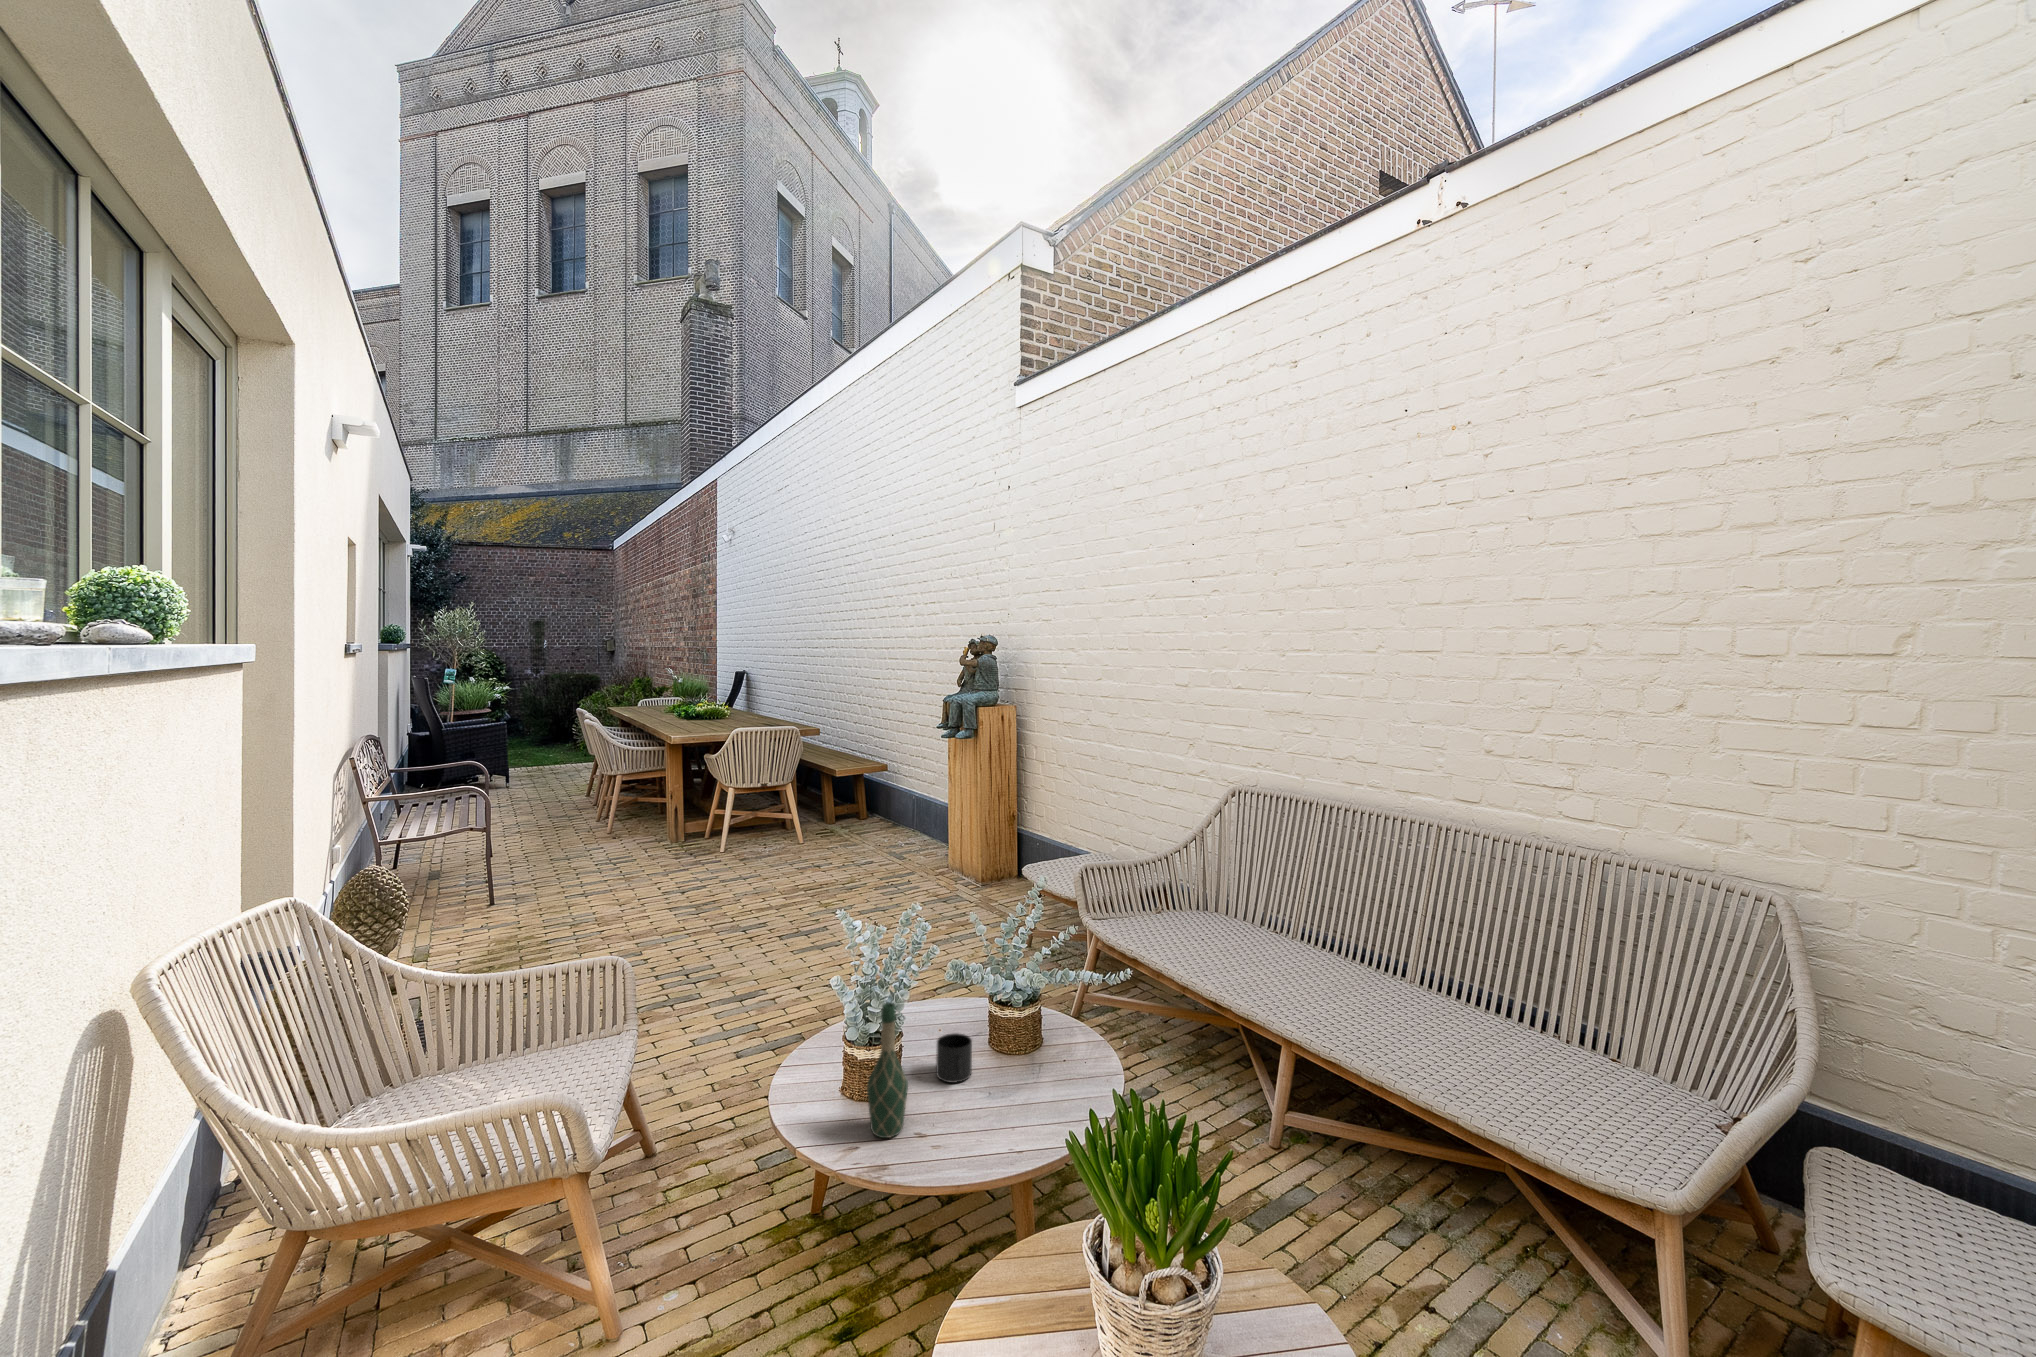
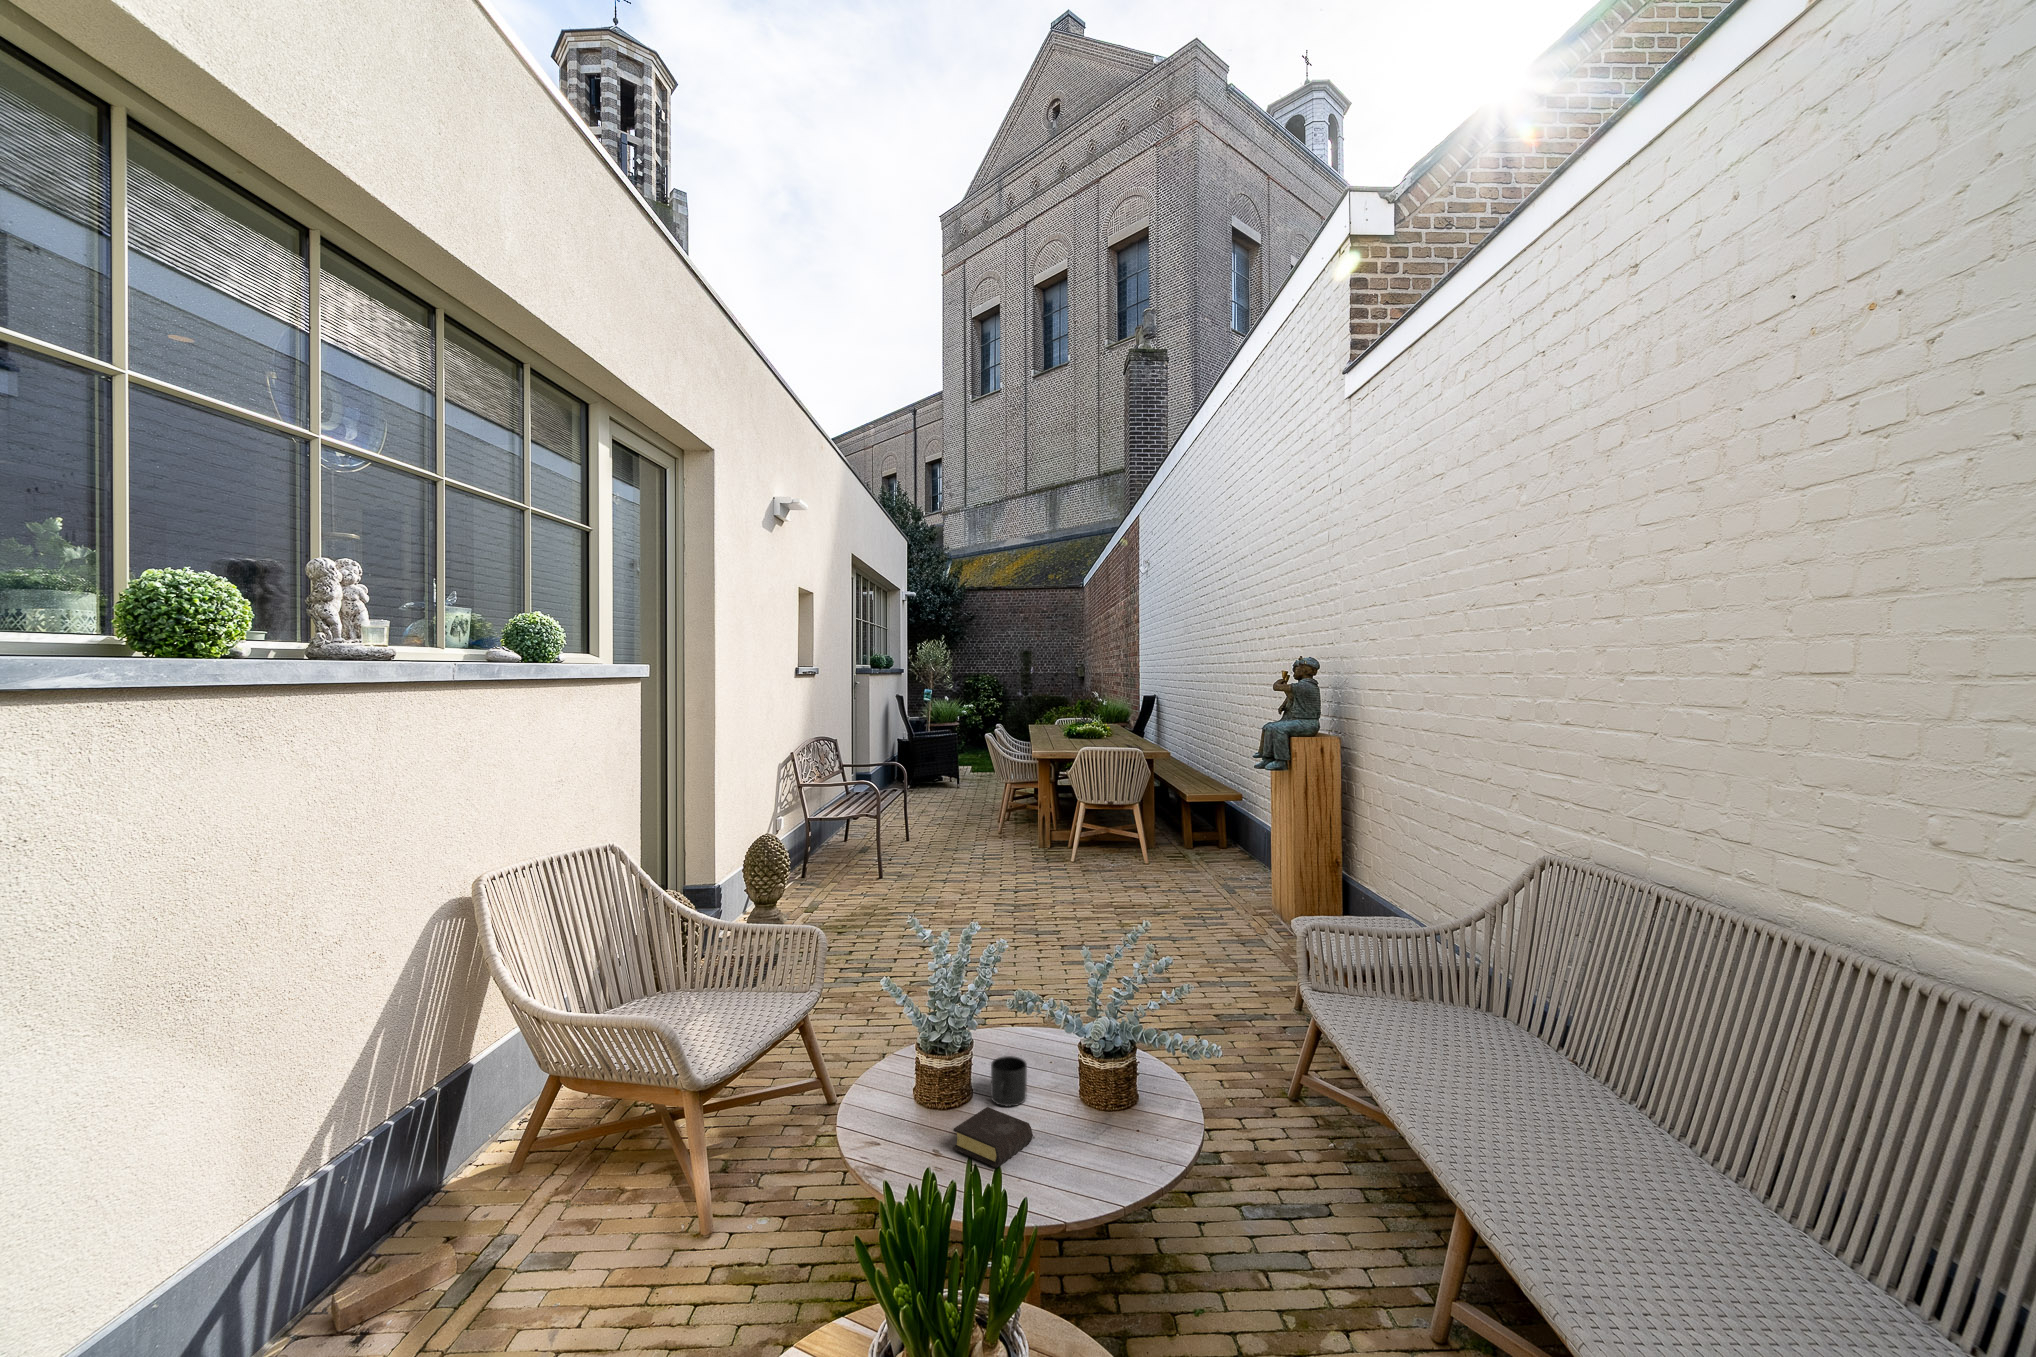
wine bottle: present [867,1003,908,1138] -> none [887,1005,926,1135]
book: none [954,1085,1018,1135] -> present [953,1107,1033,1168]

